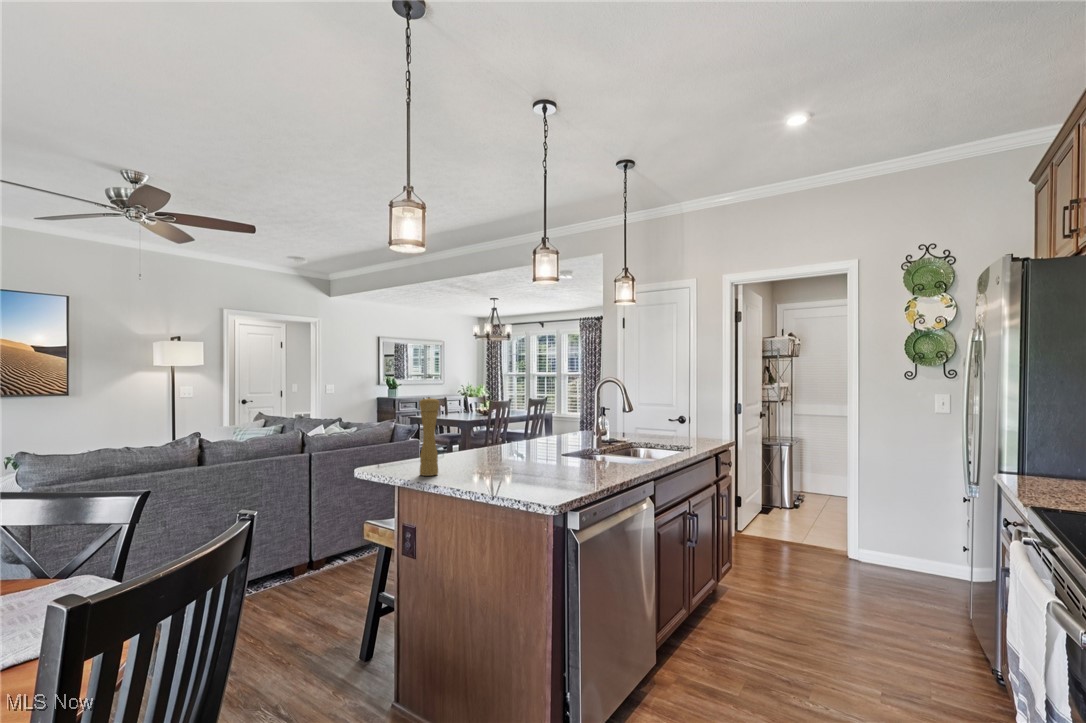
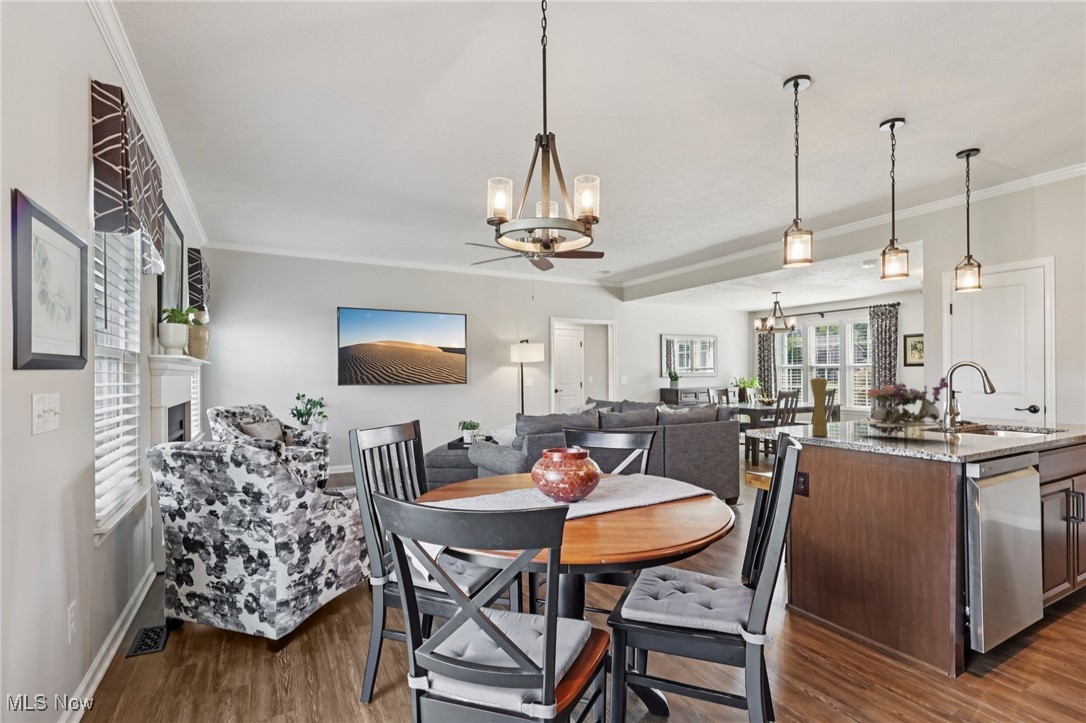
flower arrangement: none [477,396,572,470] -> present [860,376,949,436]

